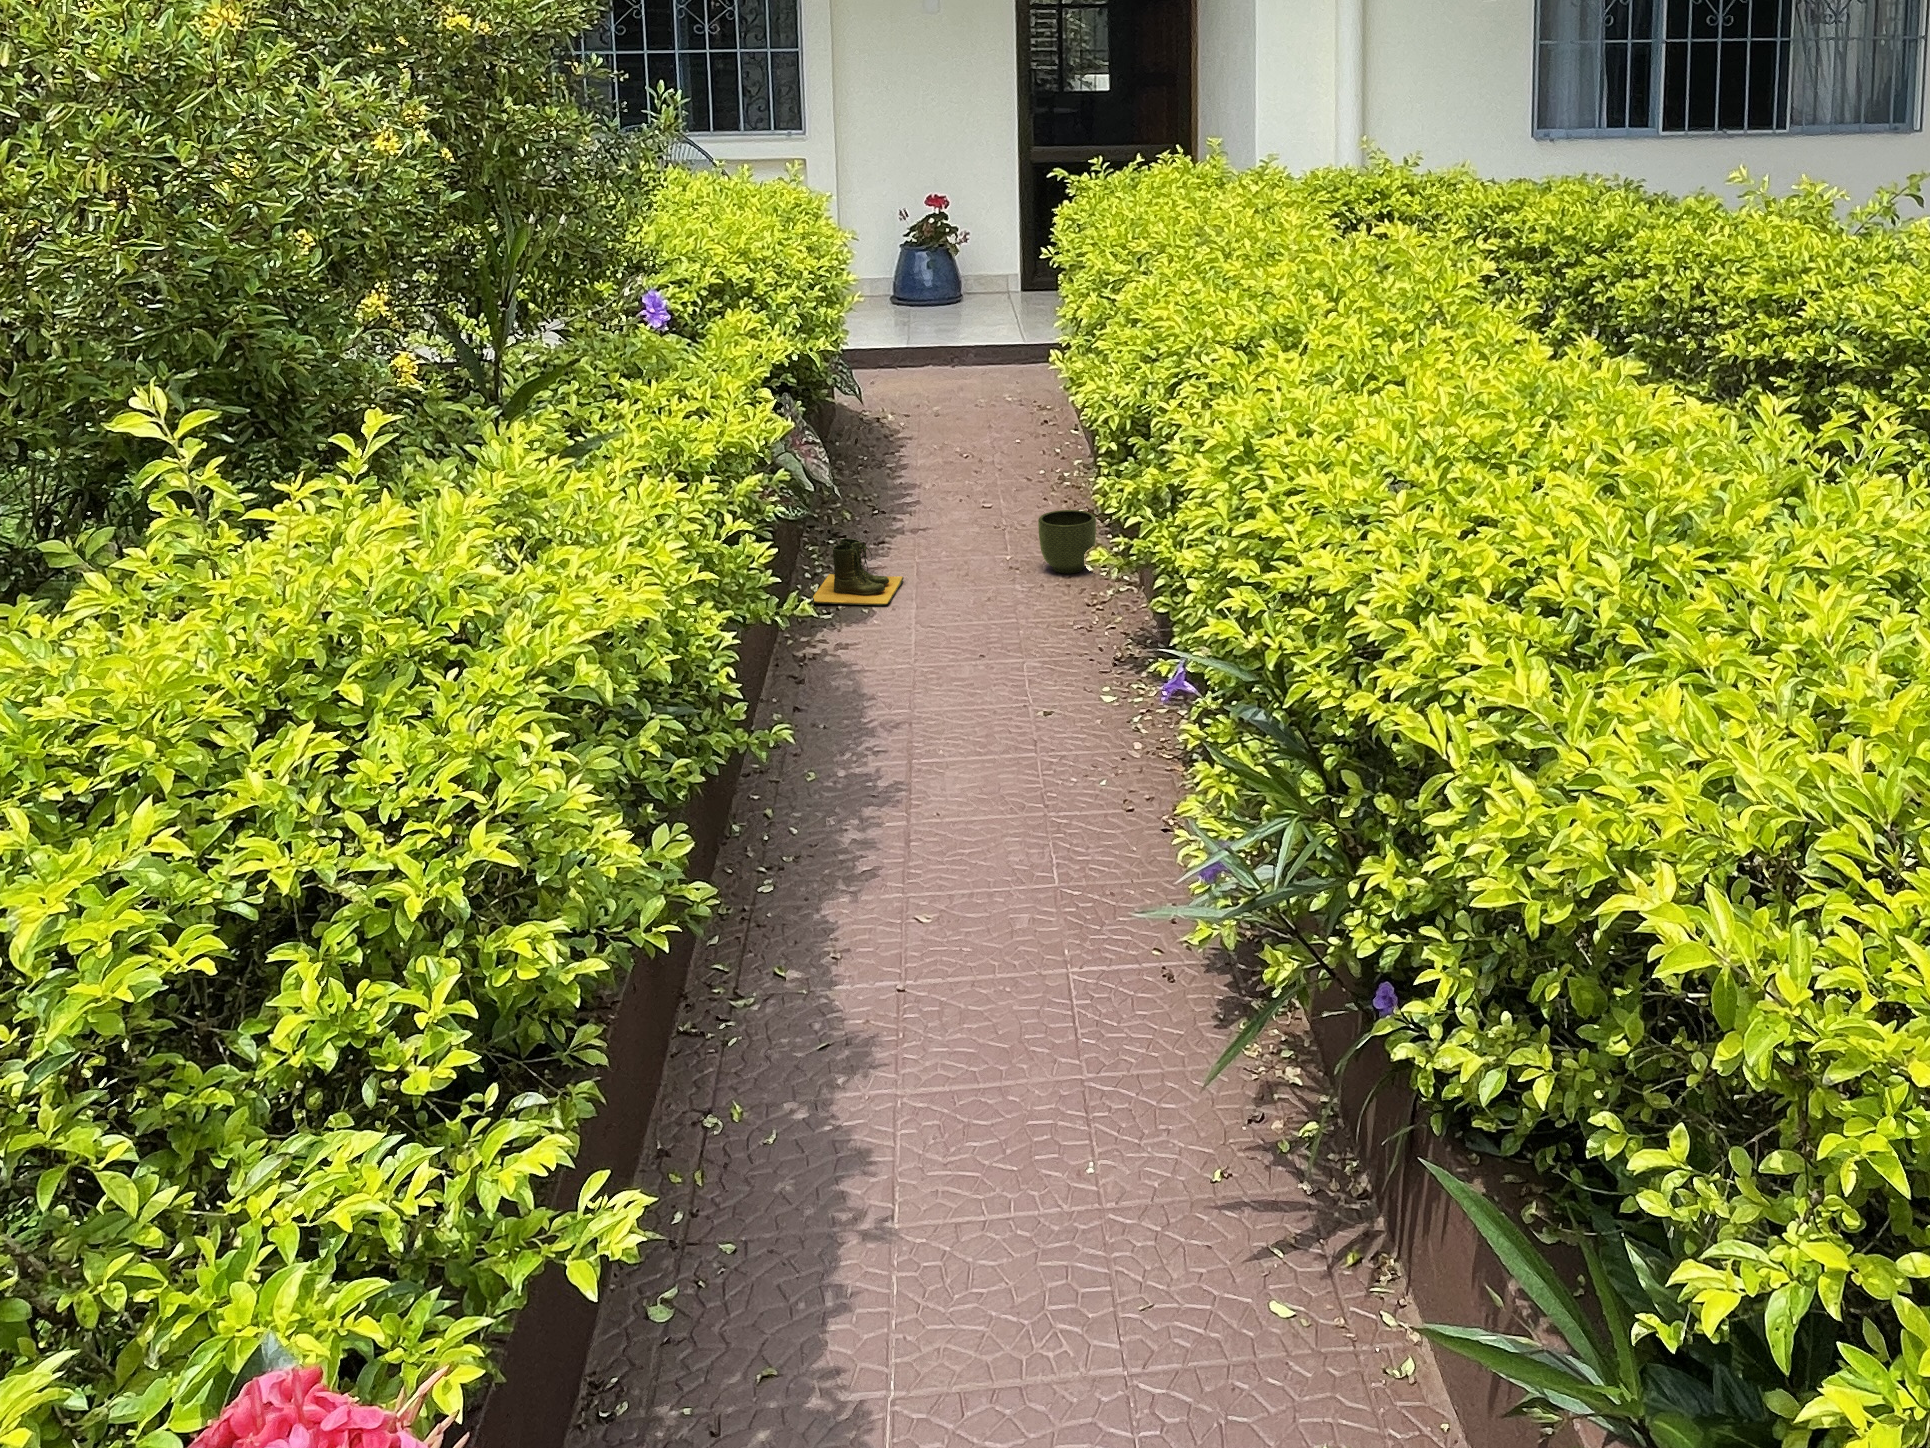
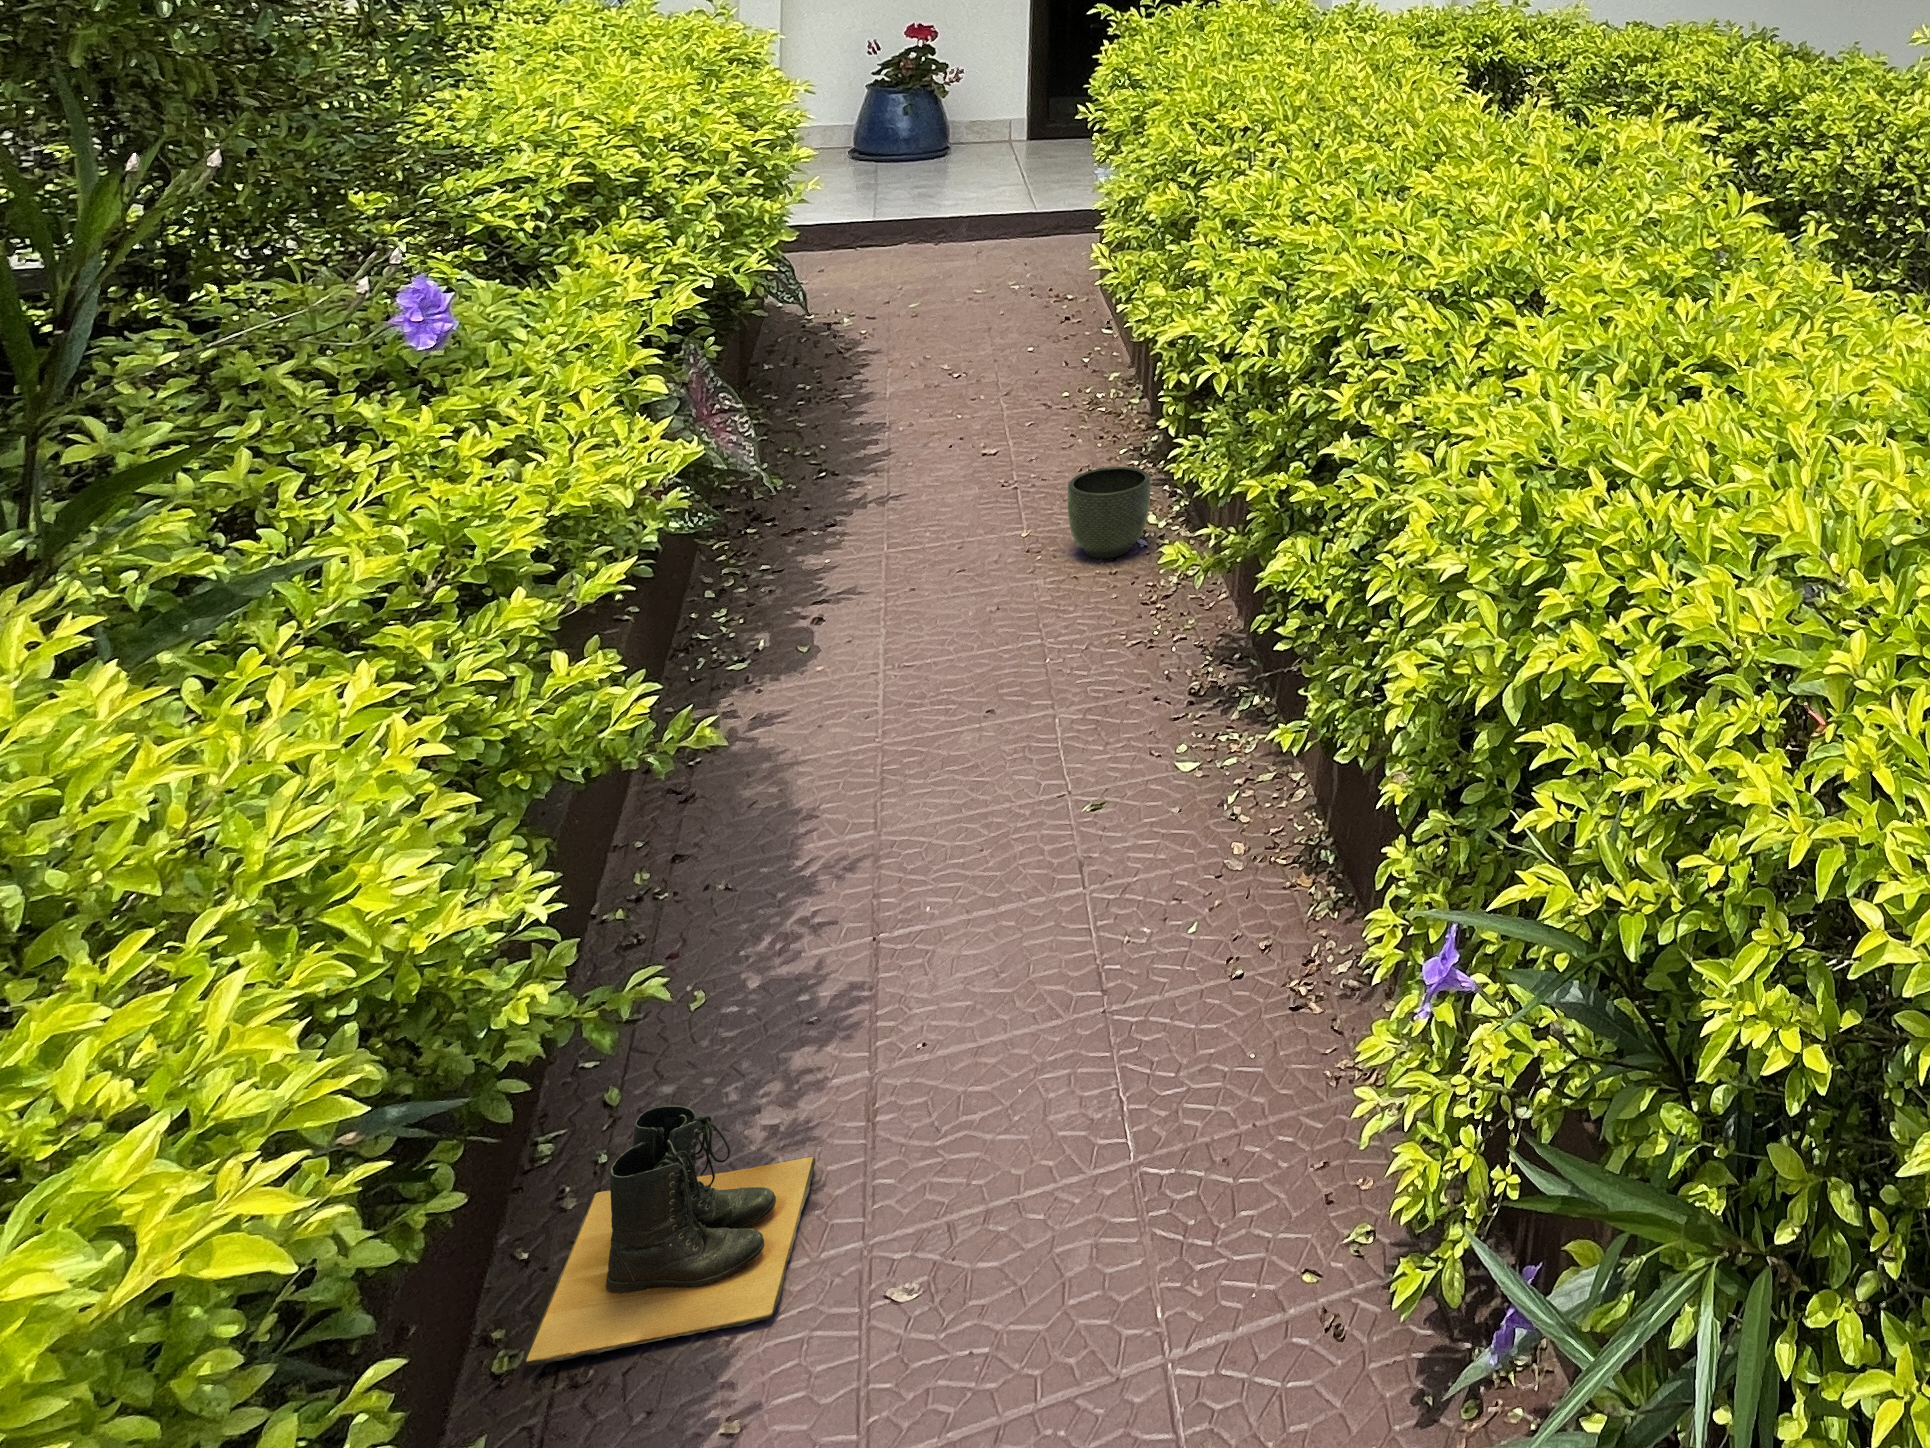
boots: present [813,539,904,605] -> present [524,1106,816,1365]

